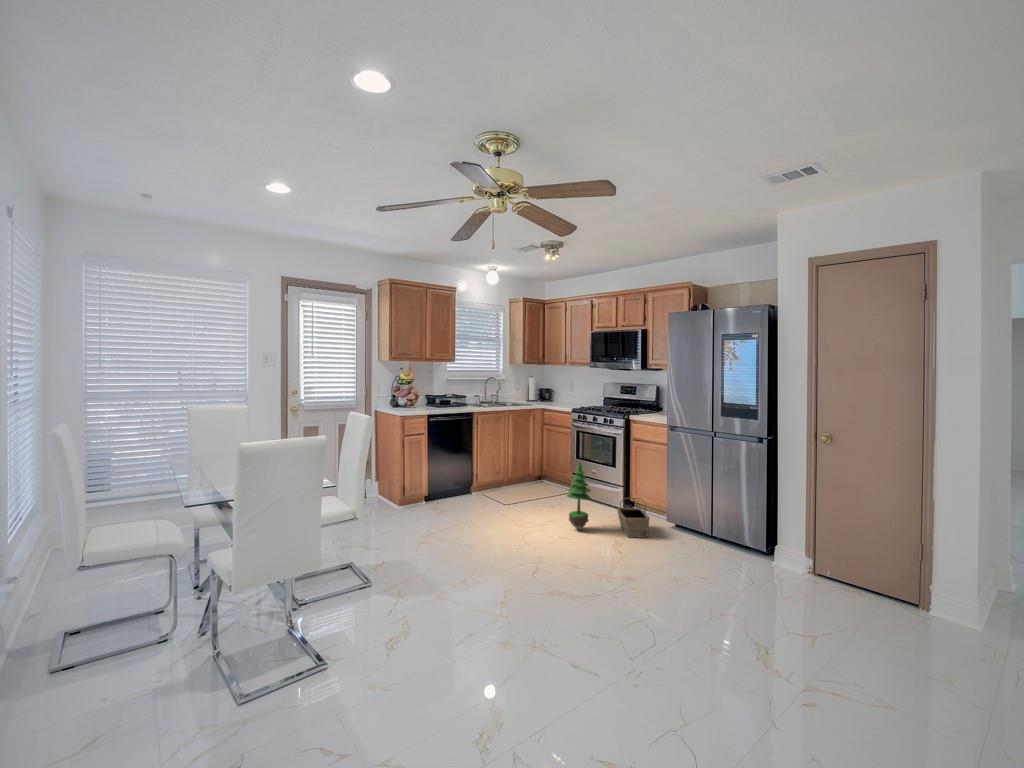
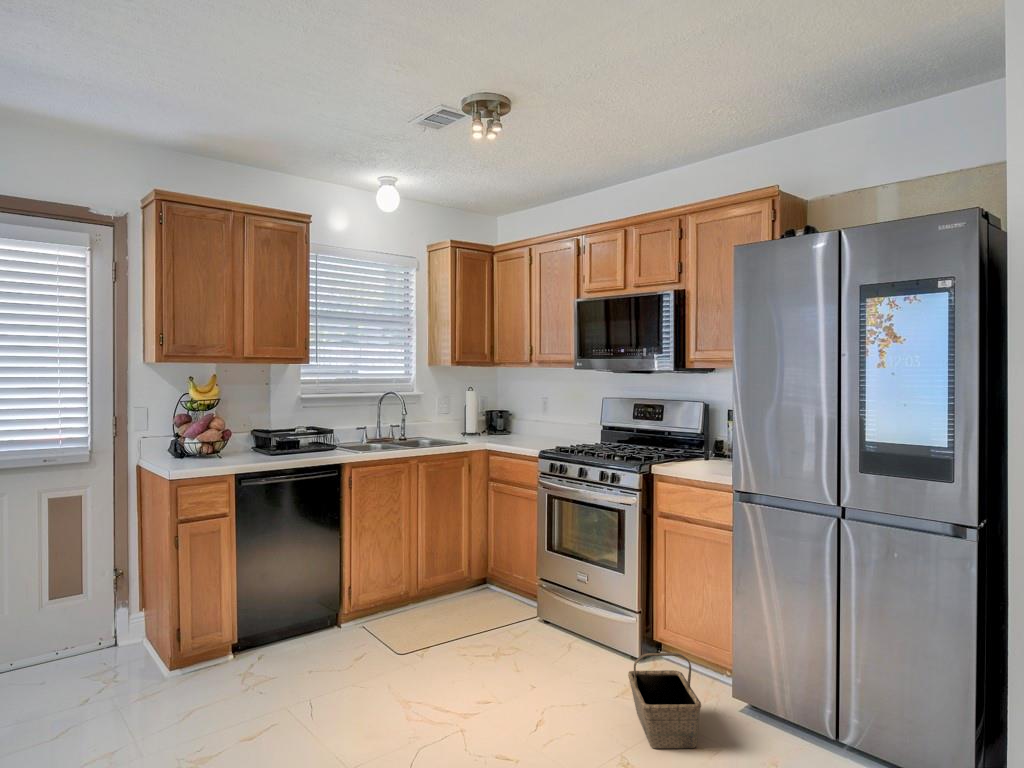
potted tree: present [567,462,591,530] -> none [516,574,571,728]

